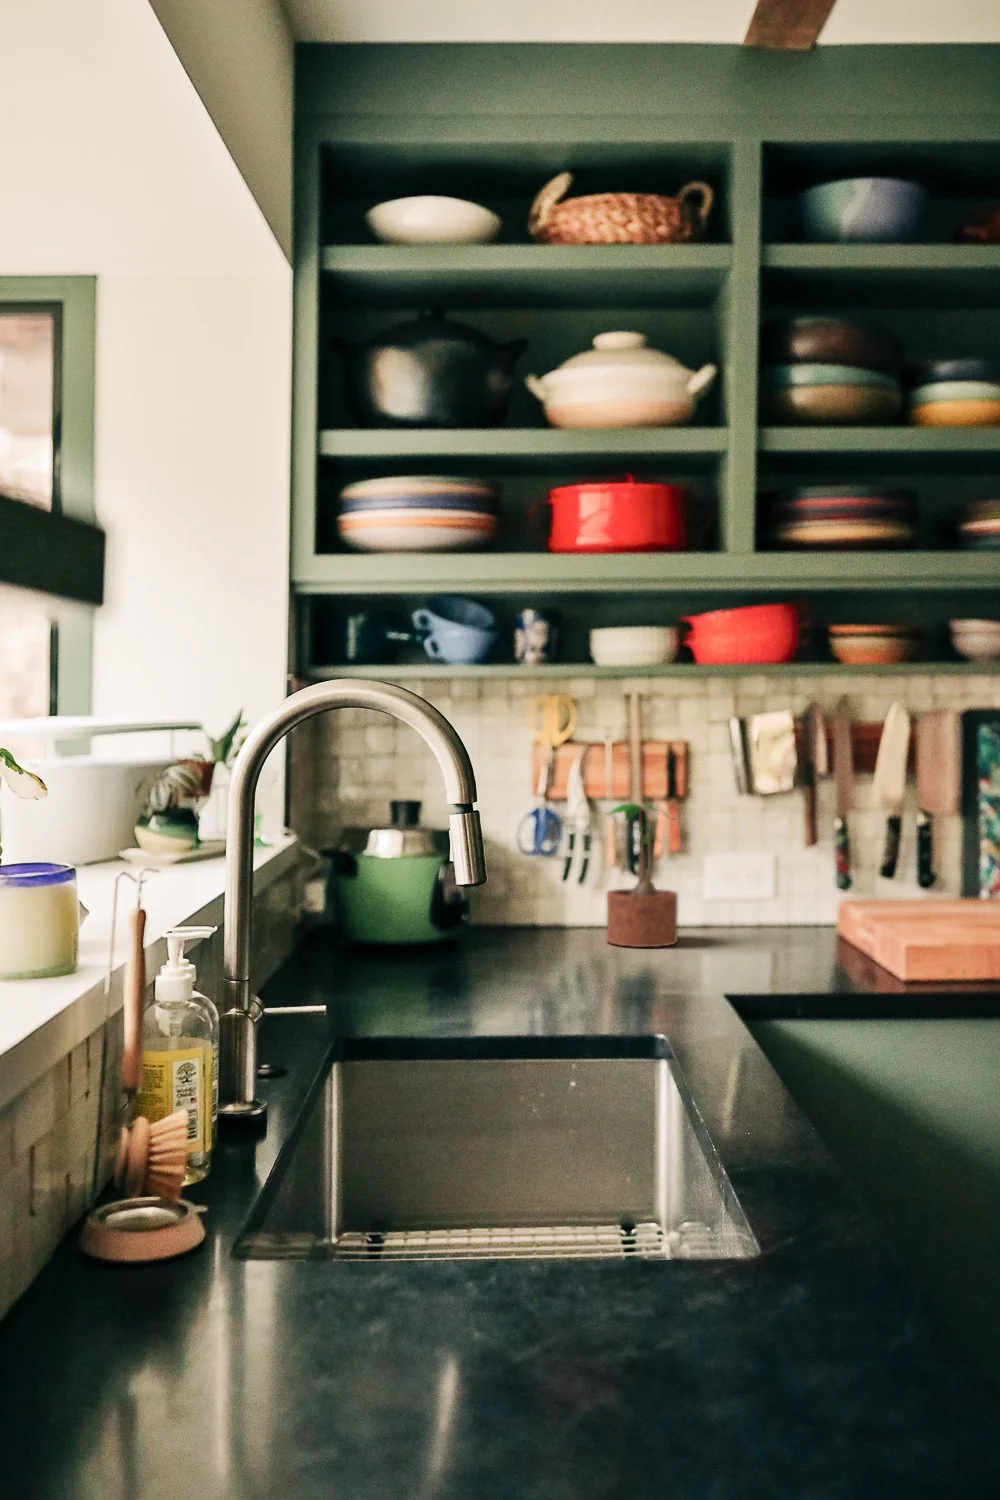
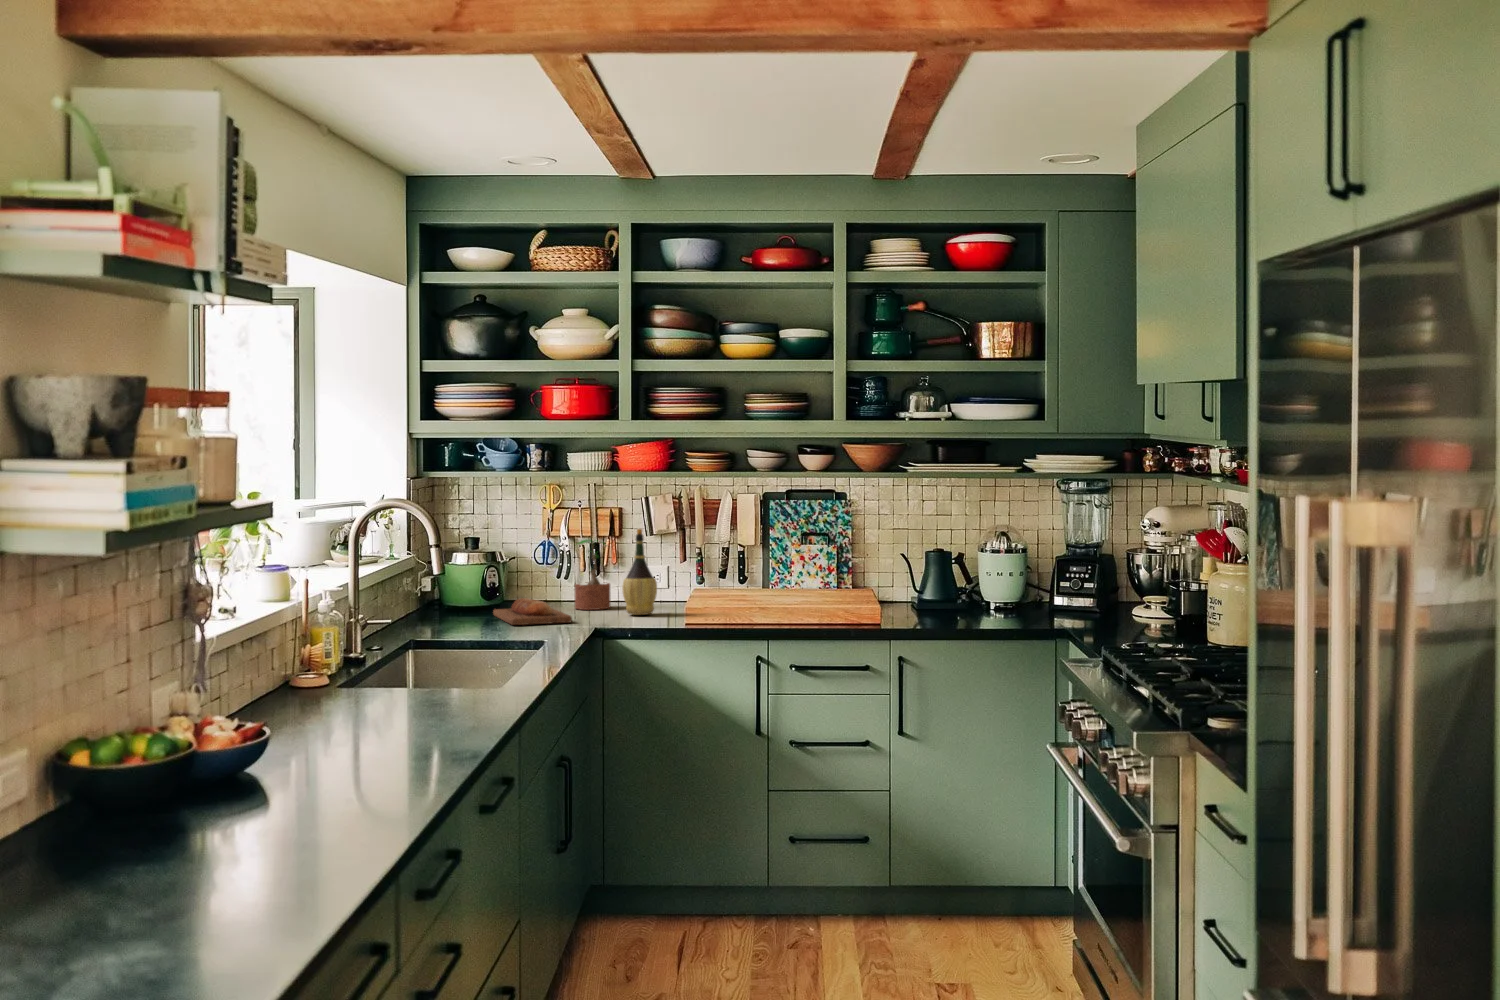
wine bottle: none [734,783,808,966] -> present [622,529,657,615]
bread loaf: none [460,928,659,1000] -> present [493,598,572,625]

